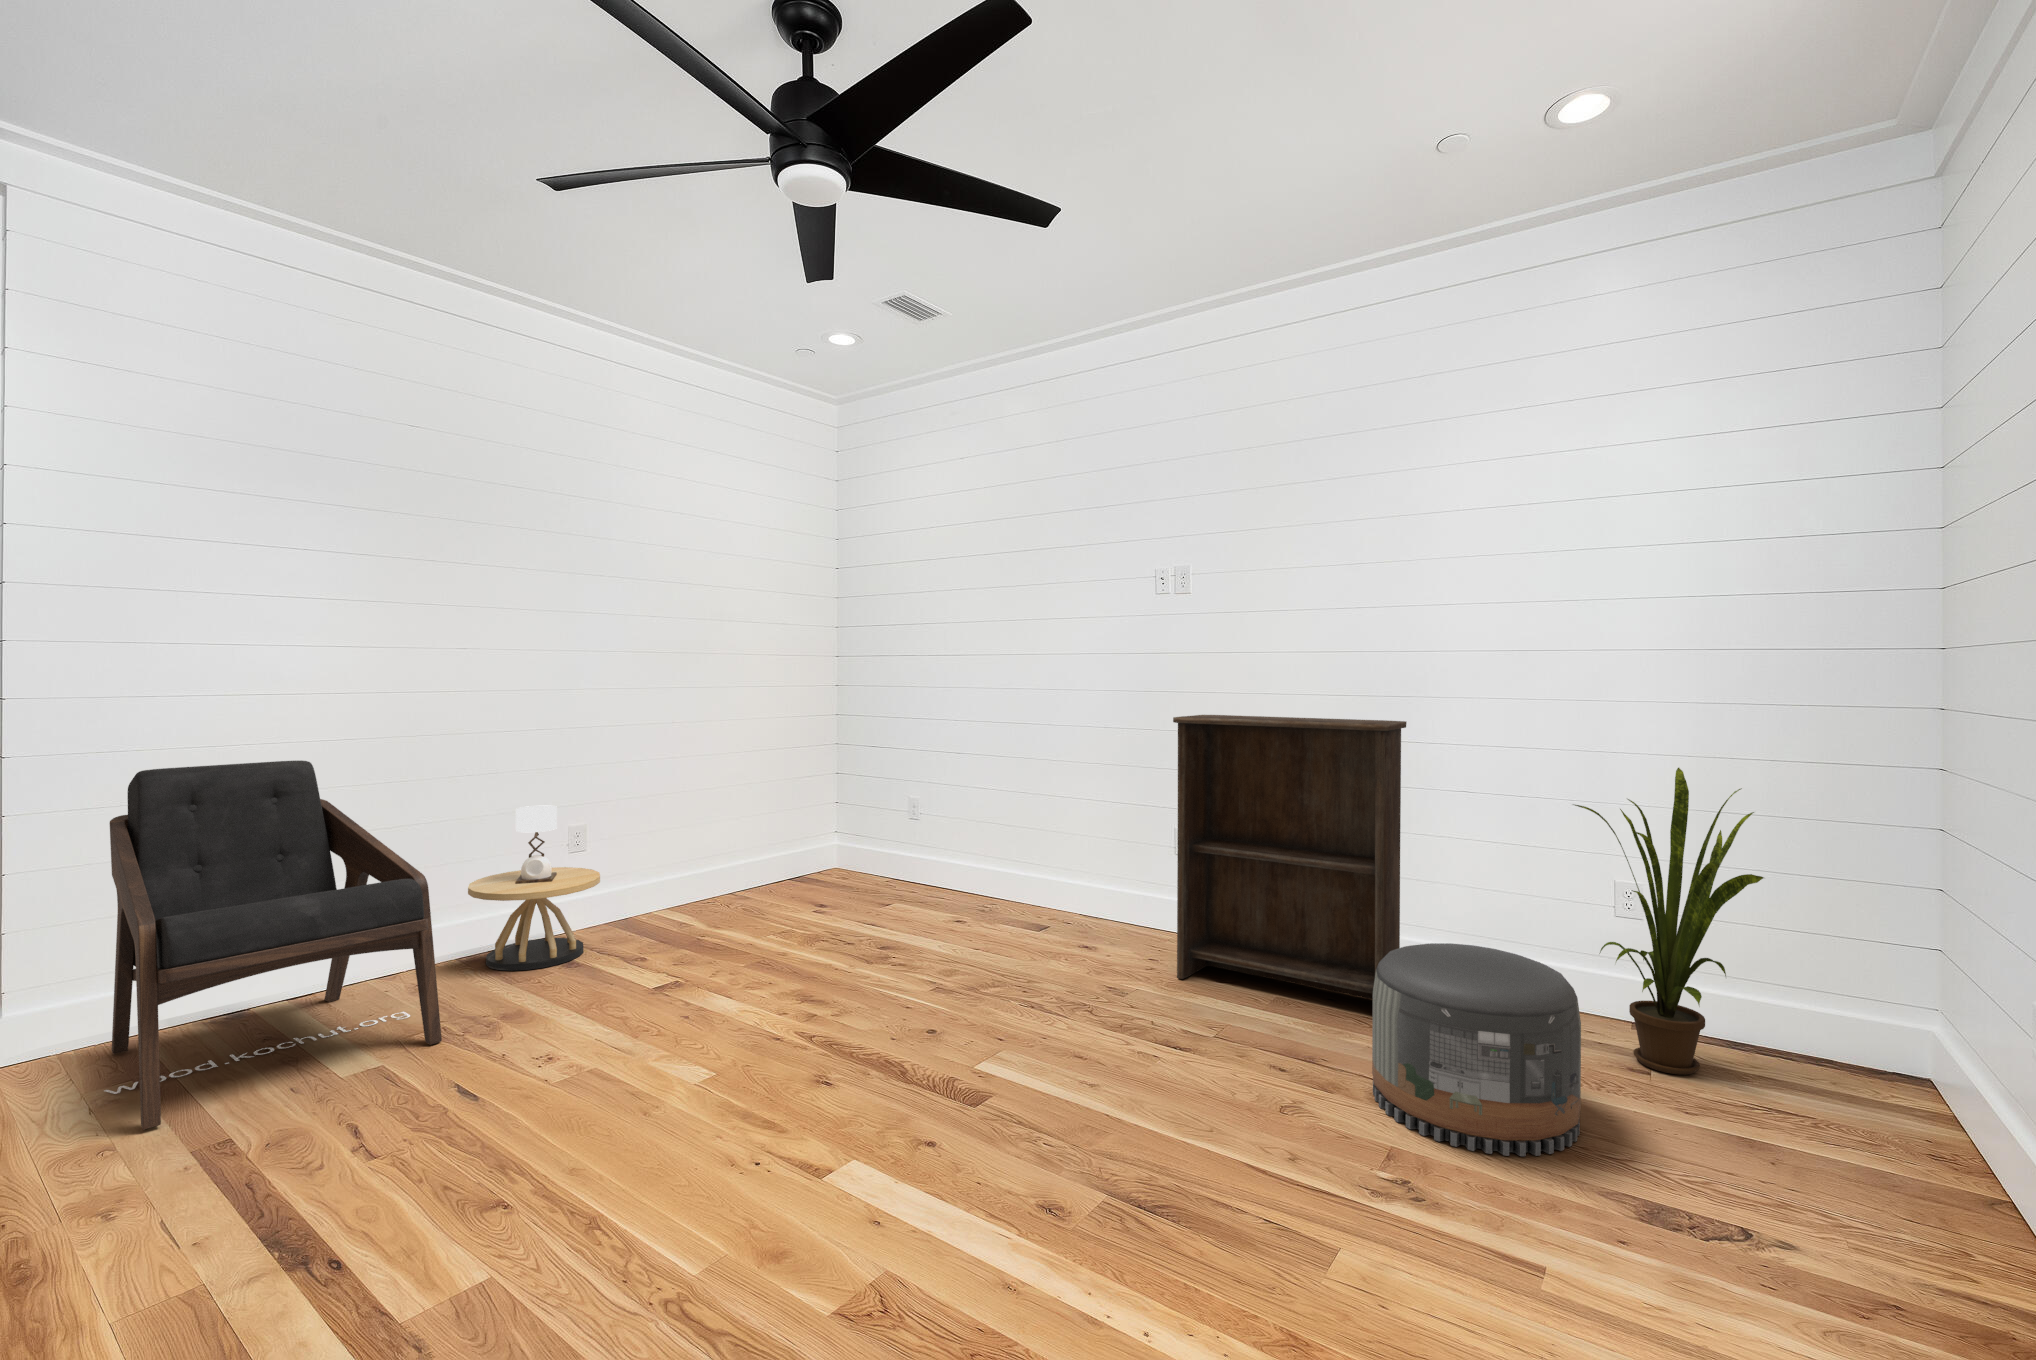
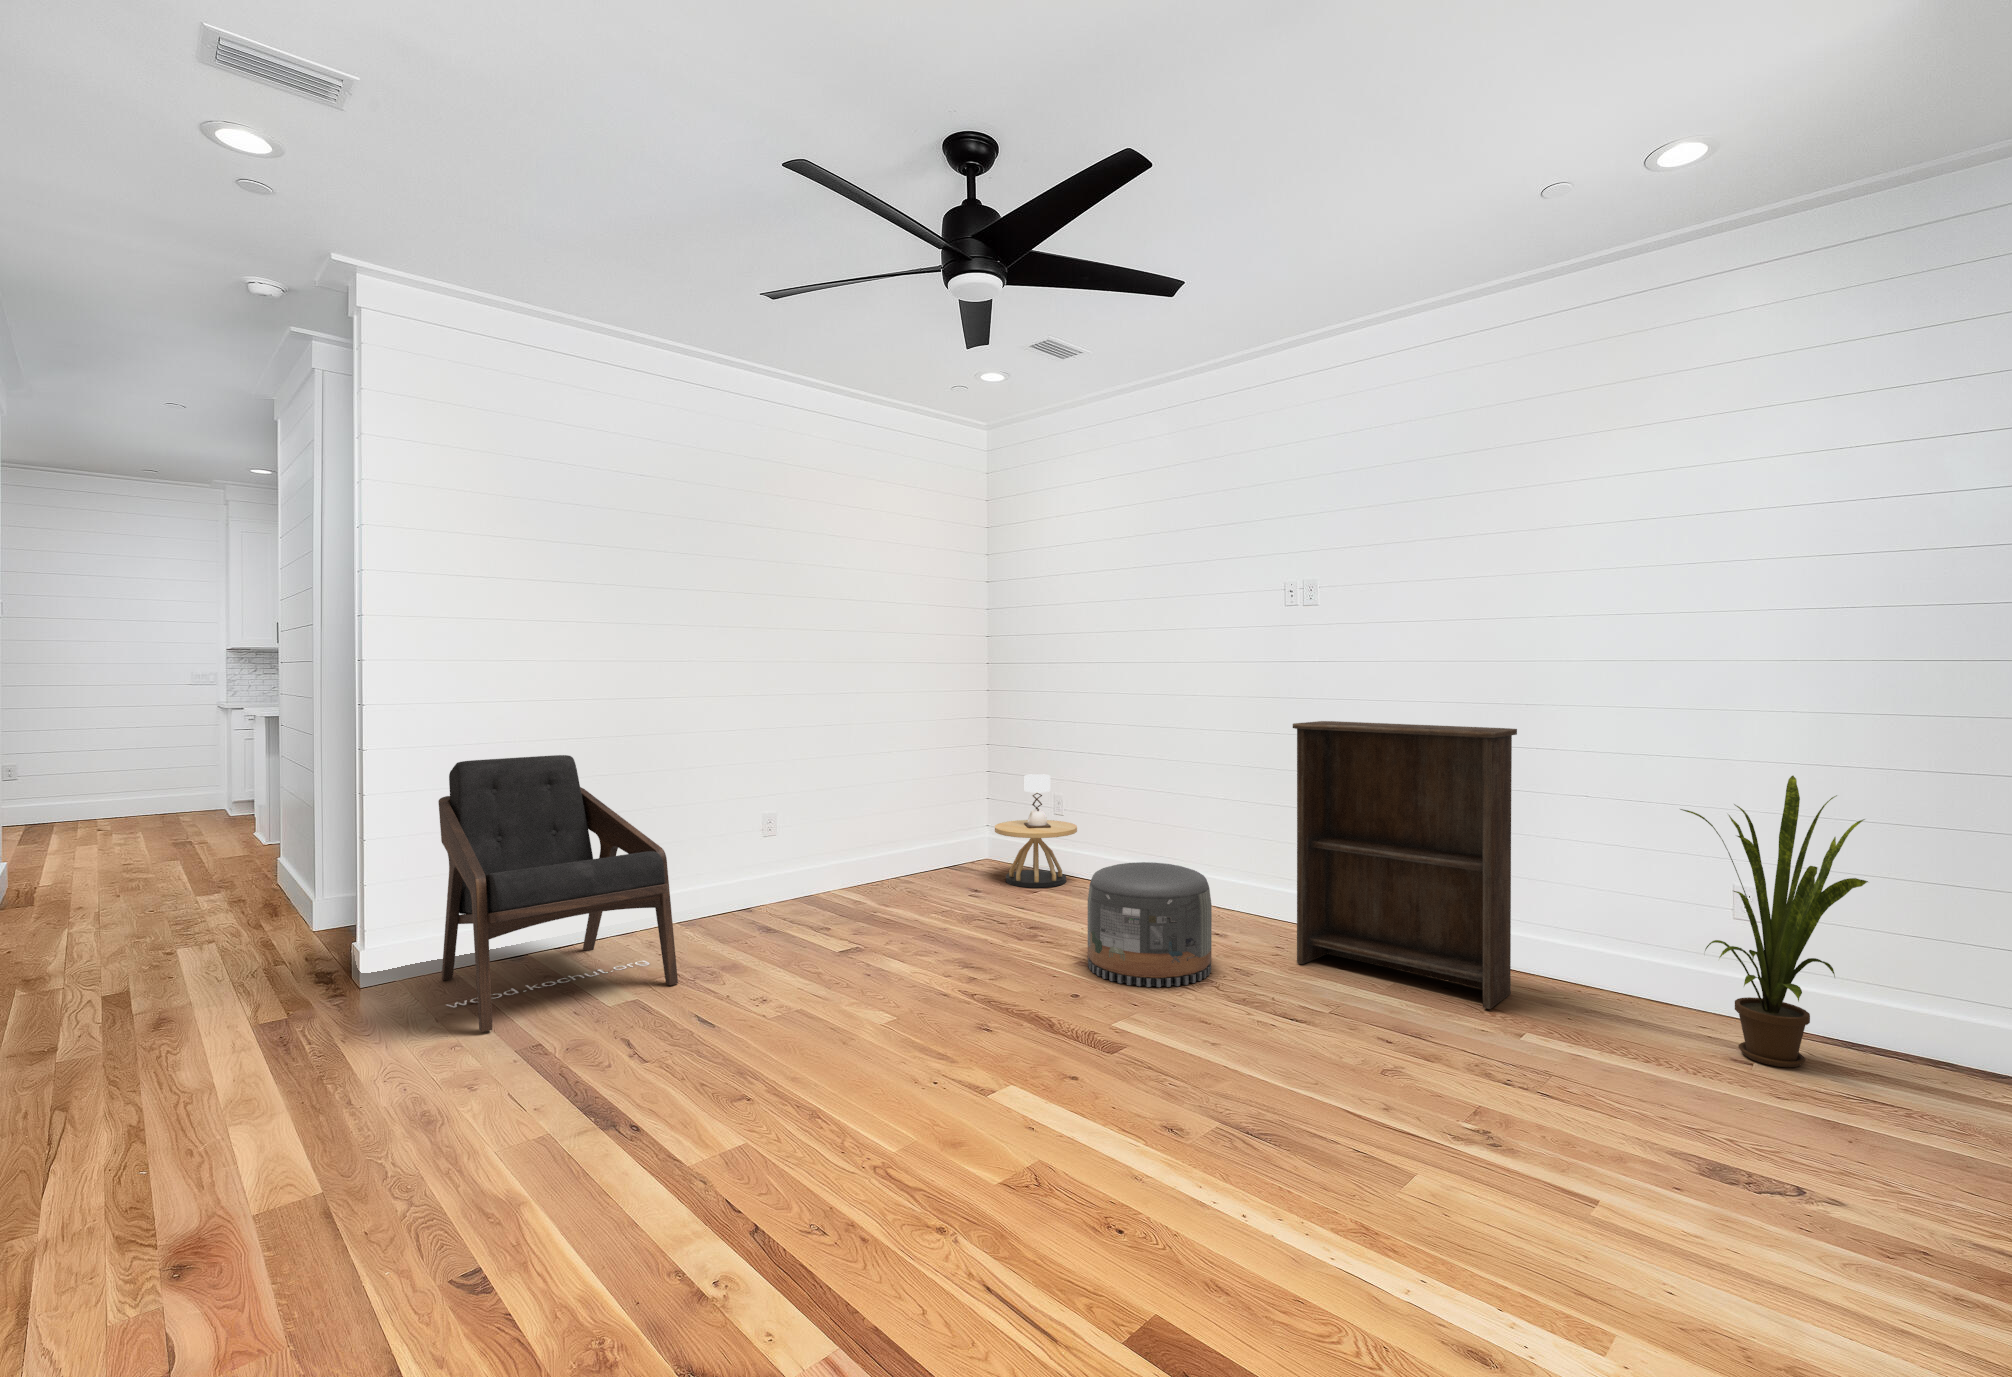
side table: present [468,806,600,971] -> present [995,774,1077,888]
pouf: present [1372,943,1581,1156] -> present [1088,862,1212,987]

